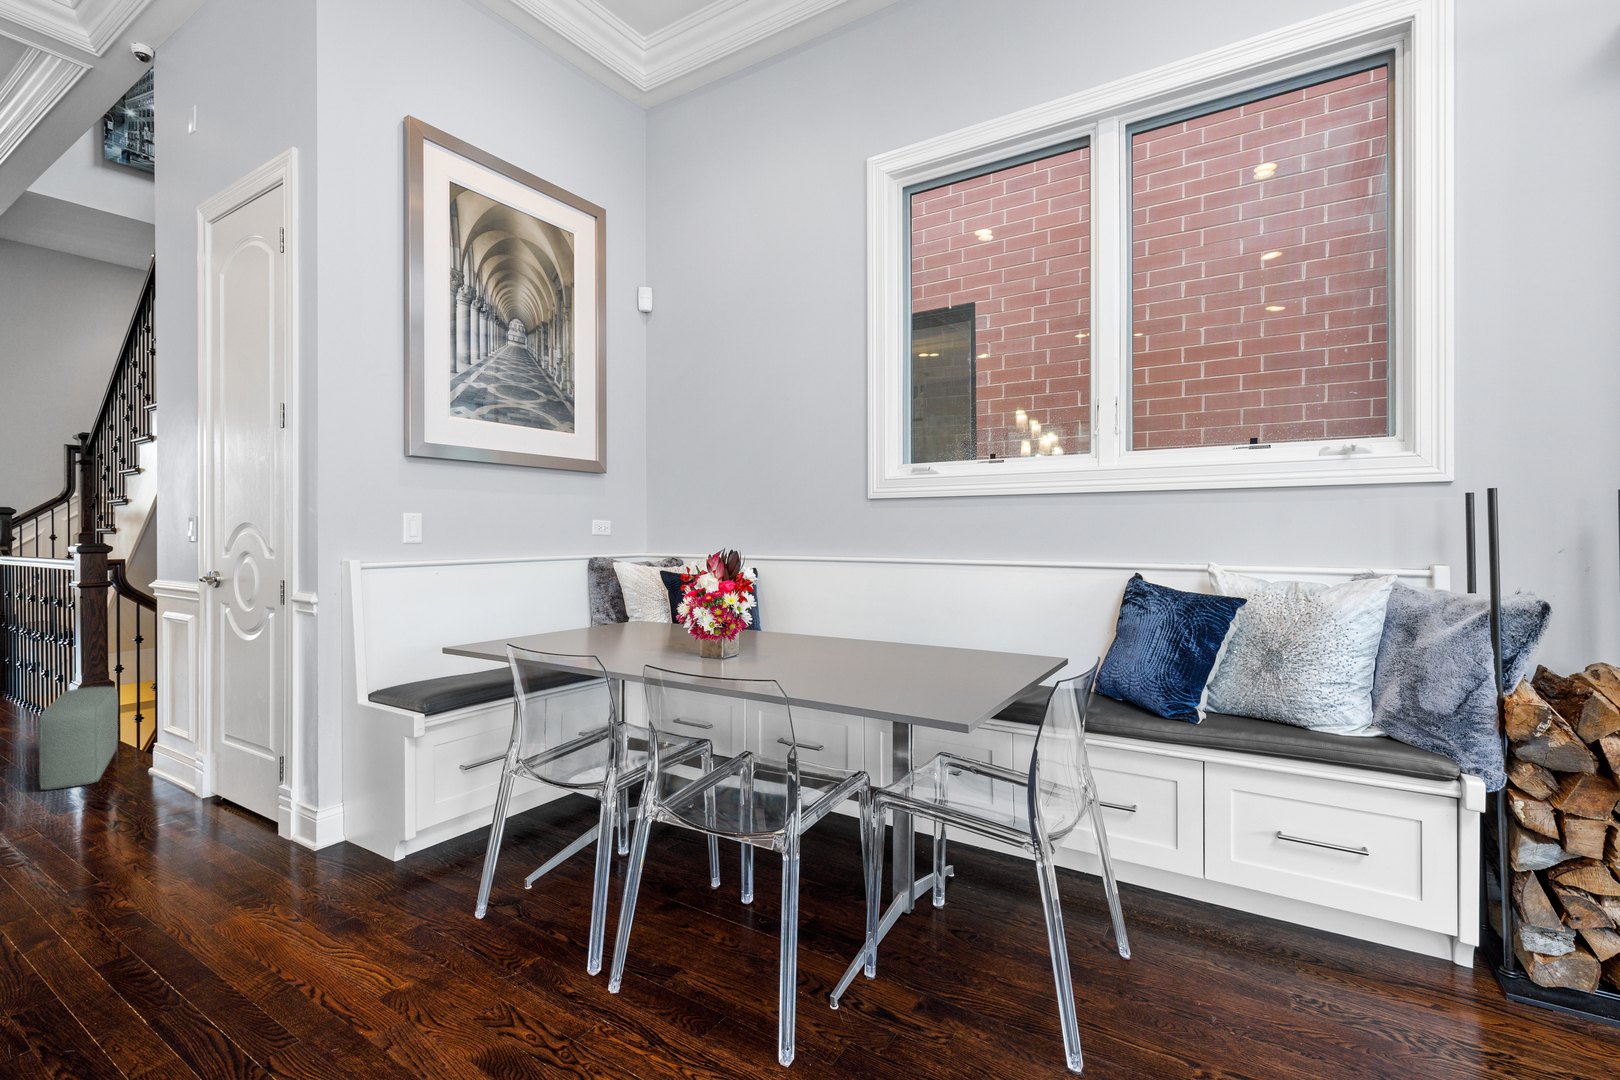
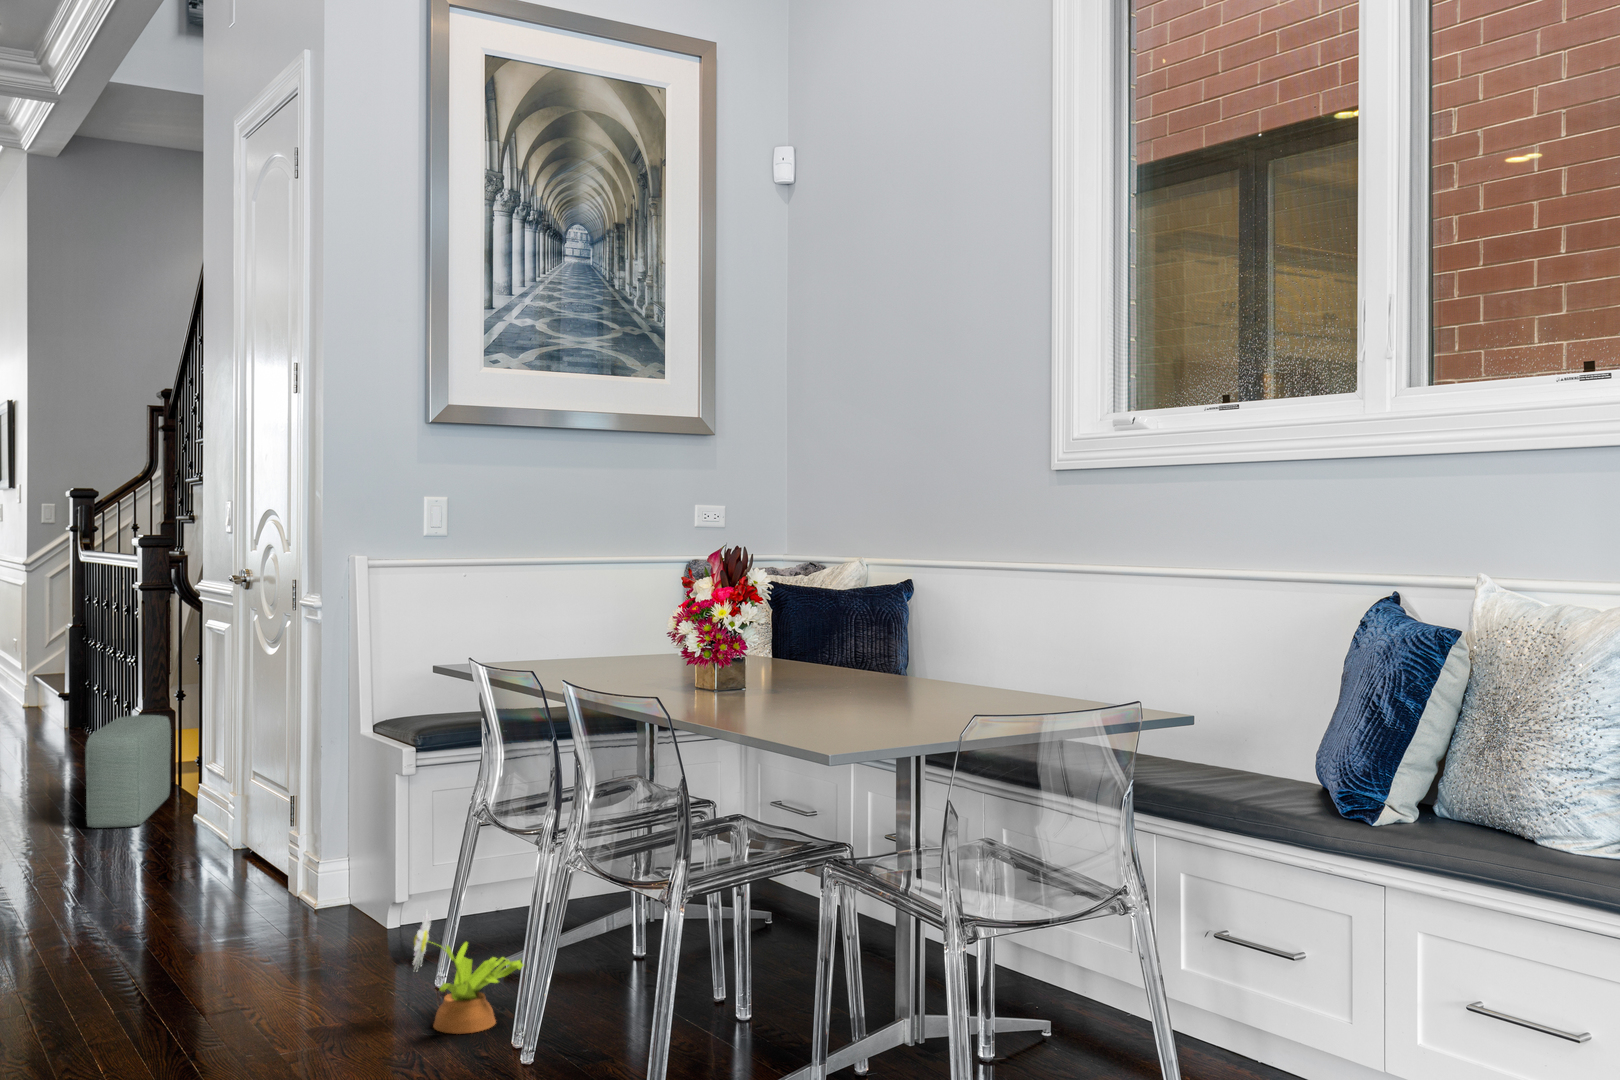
decorative plant: none [489,867,590,976] -> present [413,912,524,1034]

